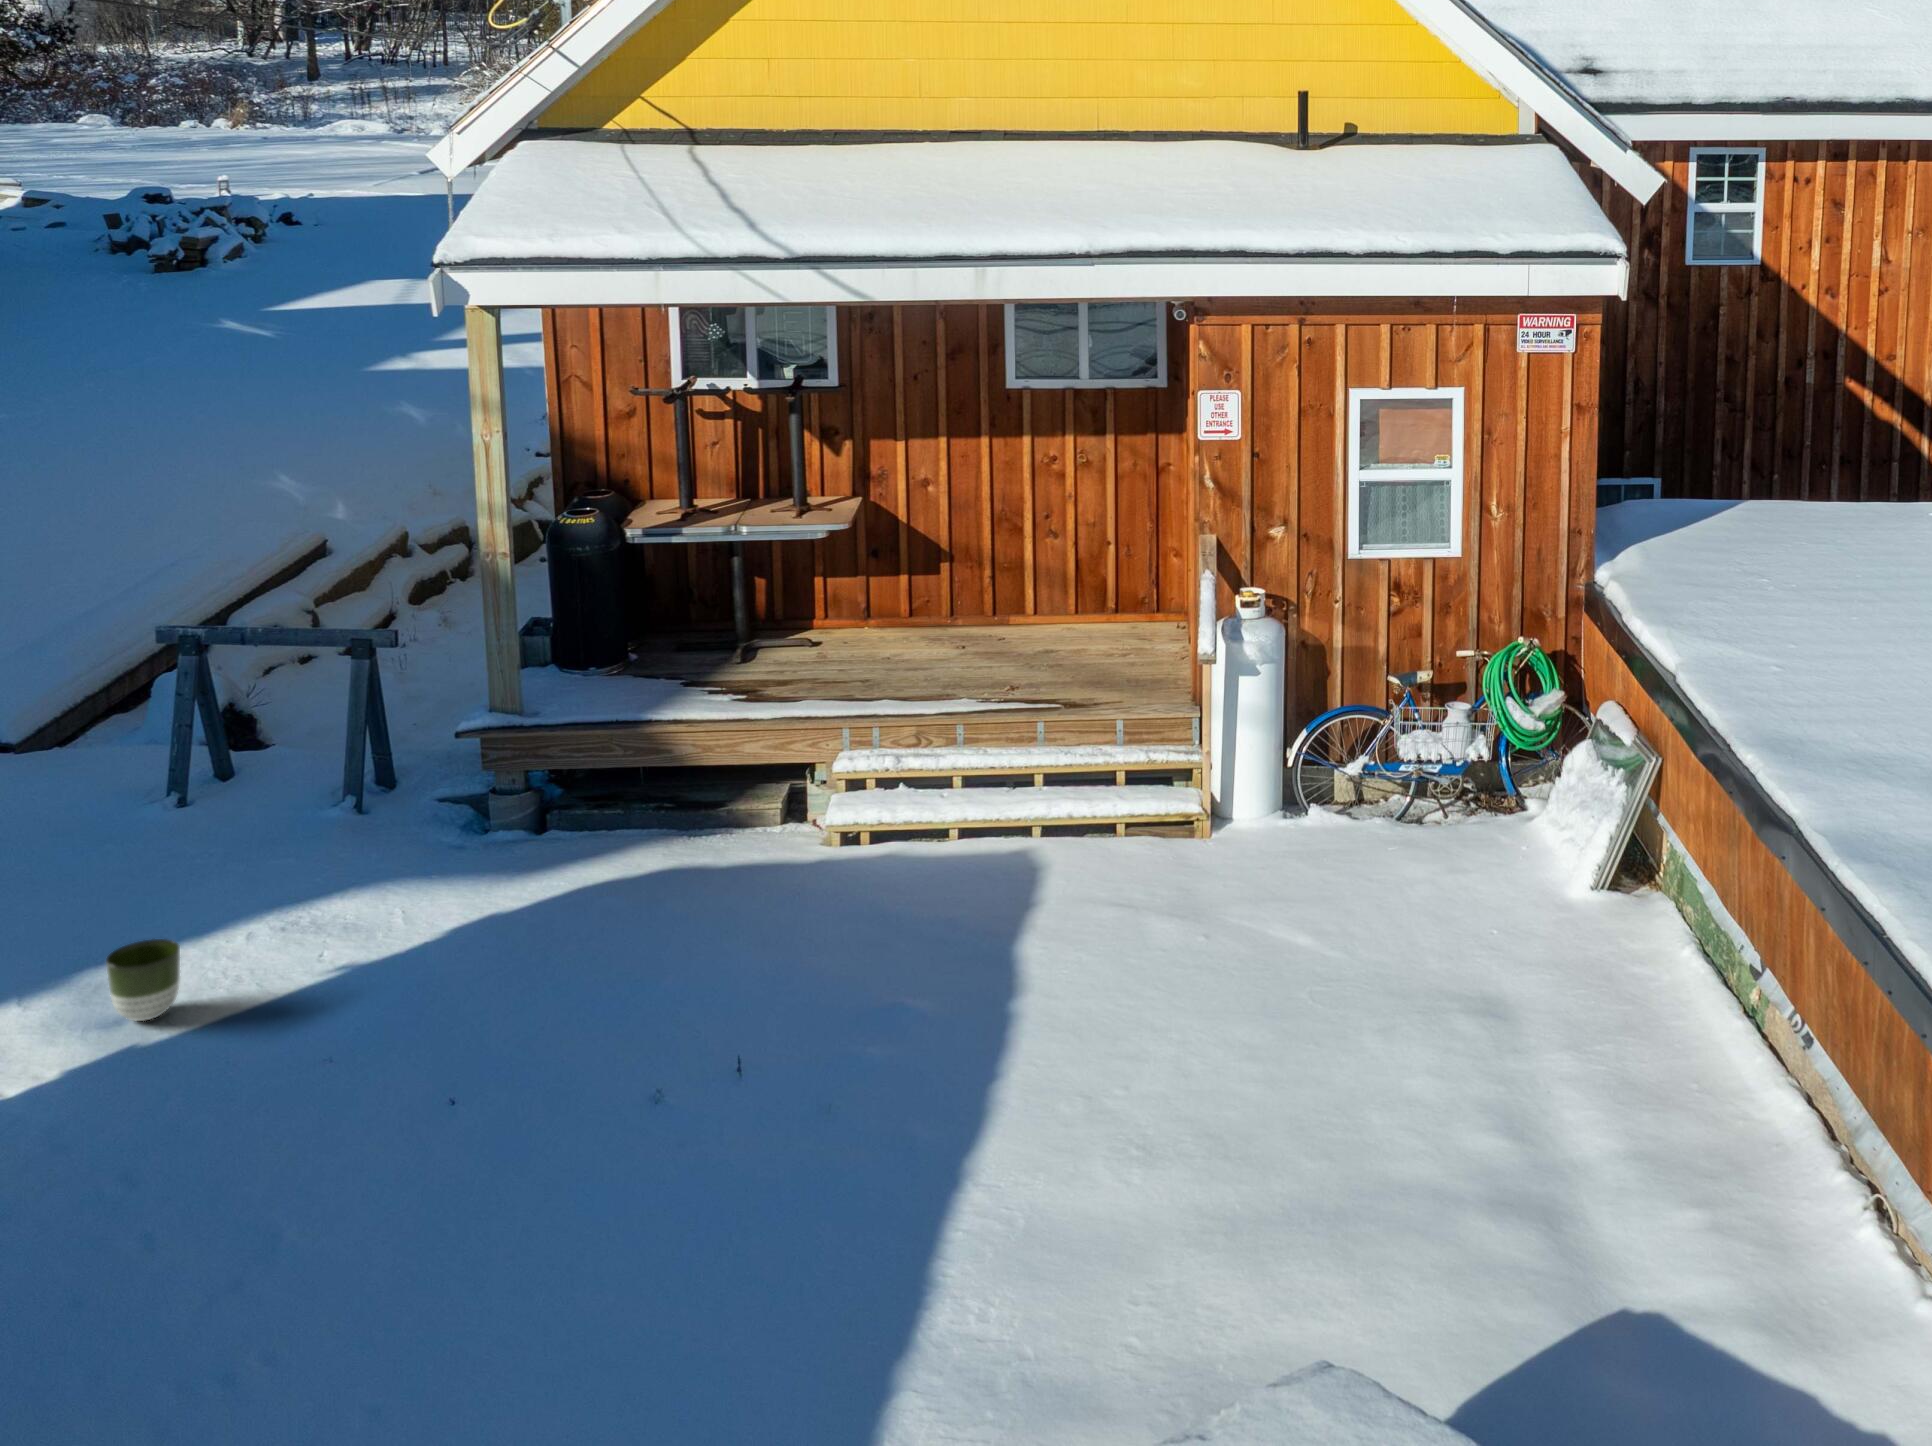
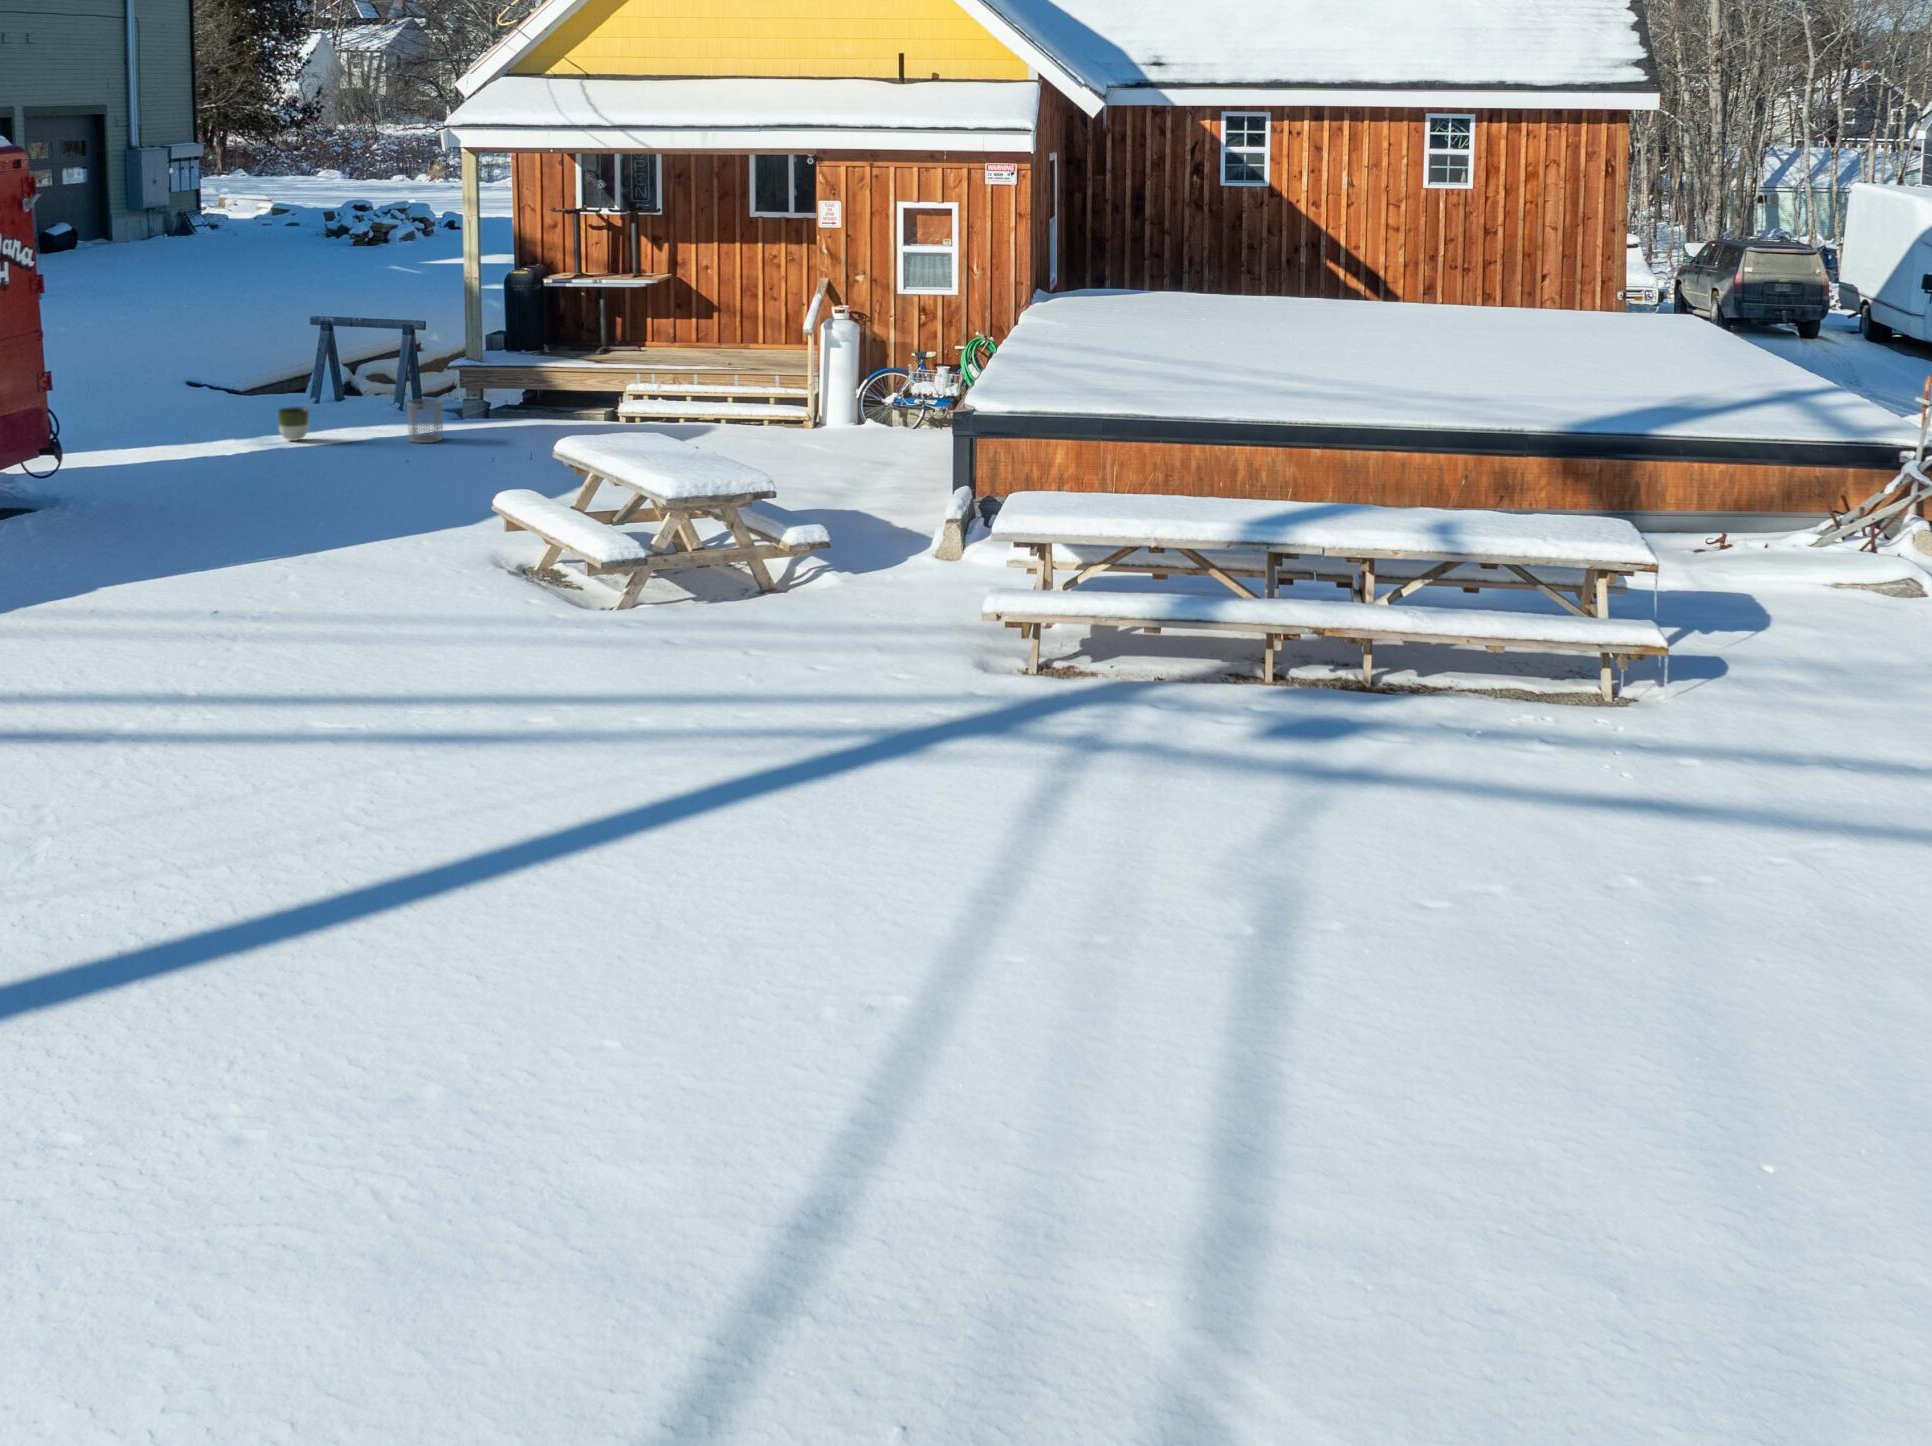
waste bin: none [407,887,487,995] -> present [407,399,444,443]

